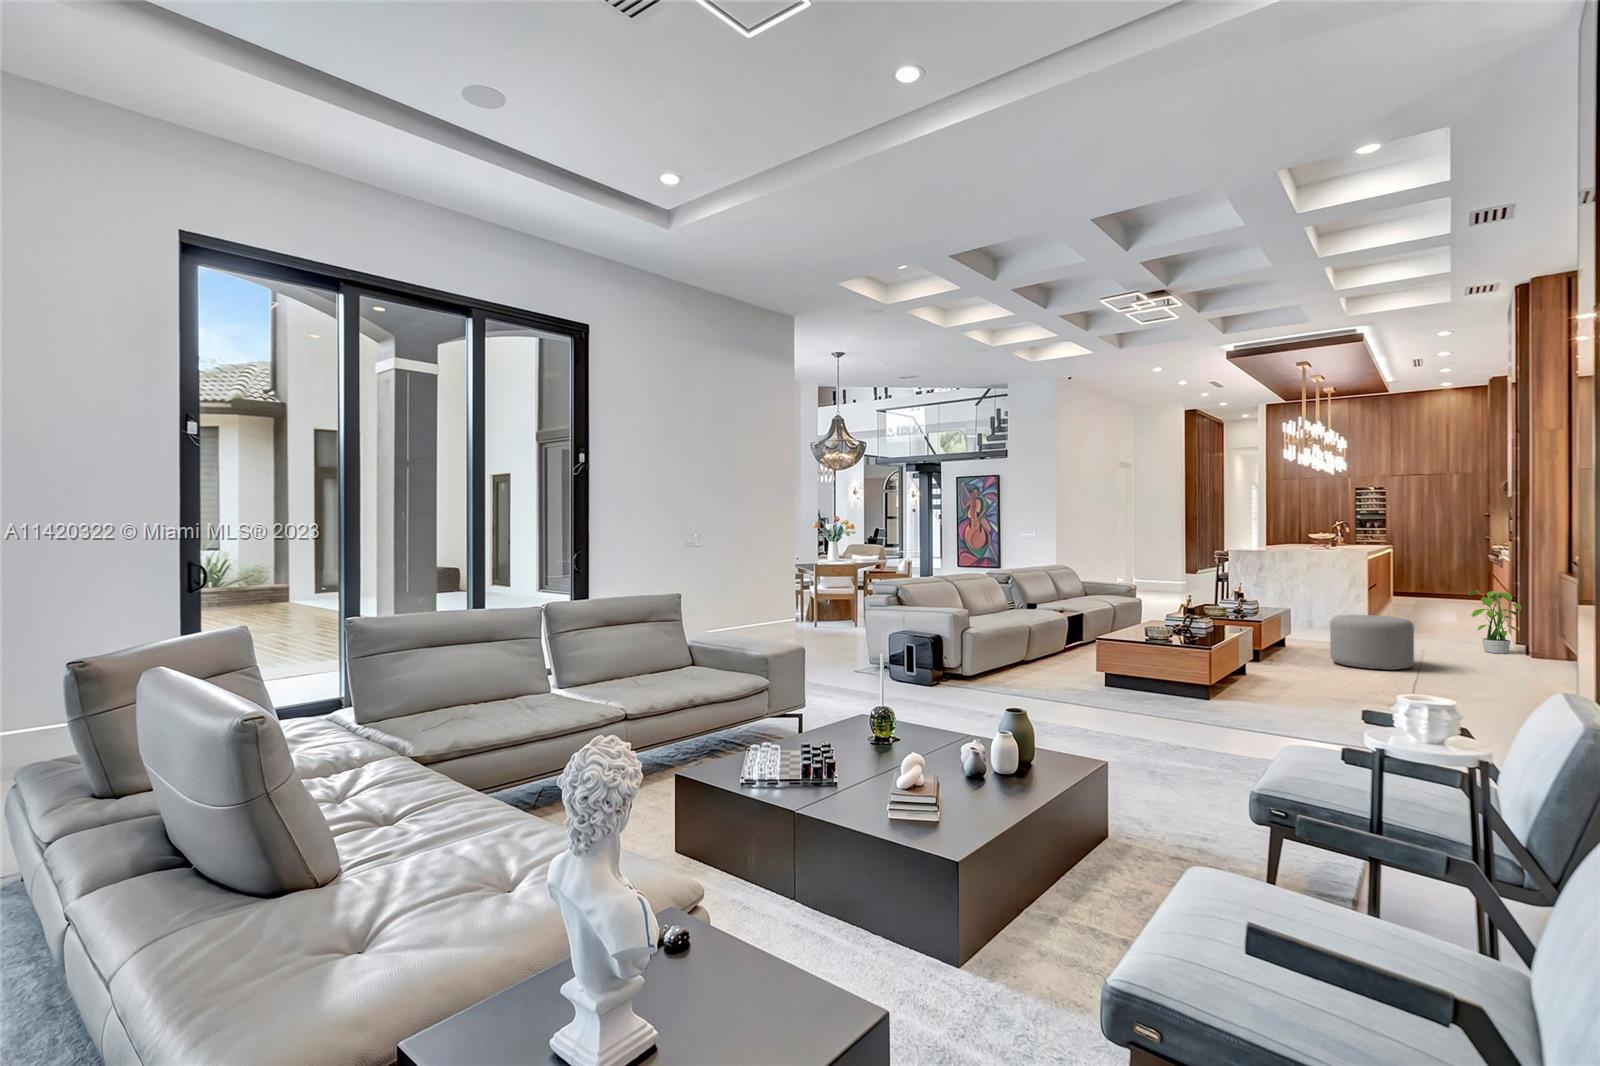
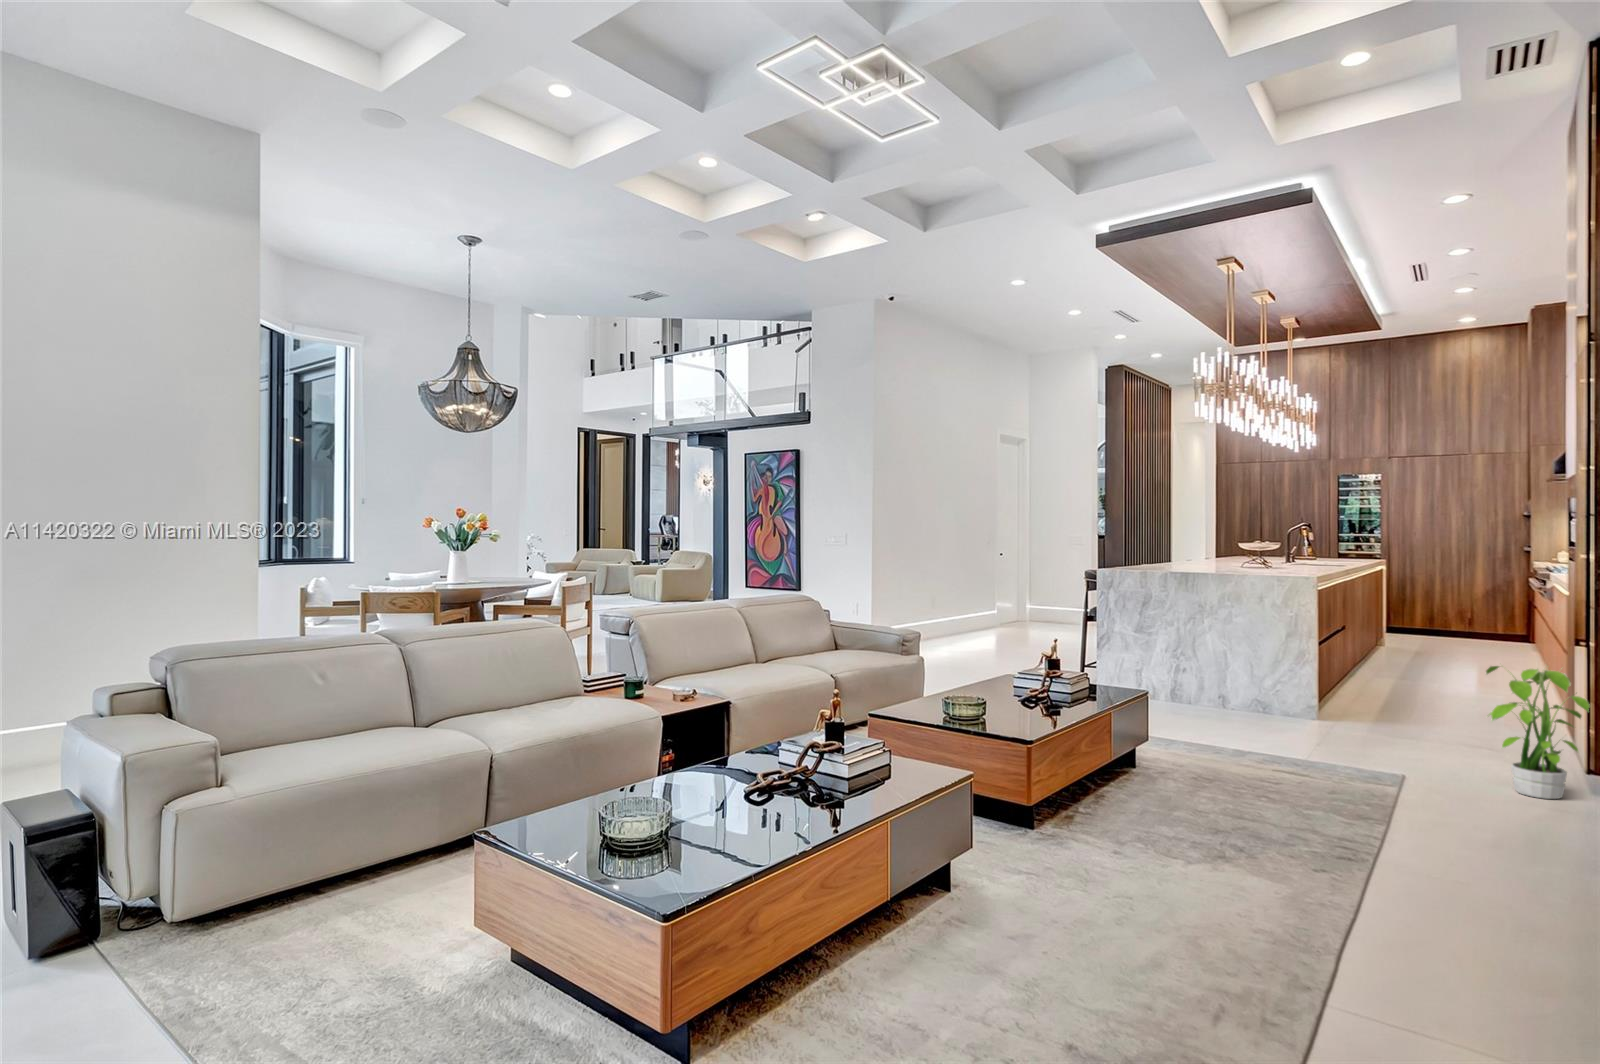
ottoman: present [1330,615,1414,670] -> none [1186,725,1357,867]

